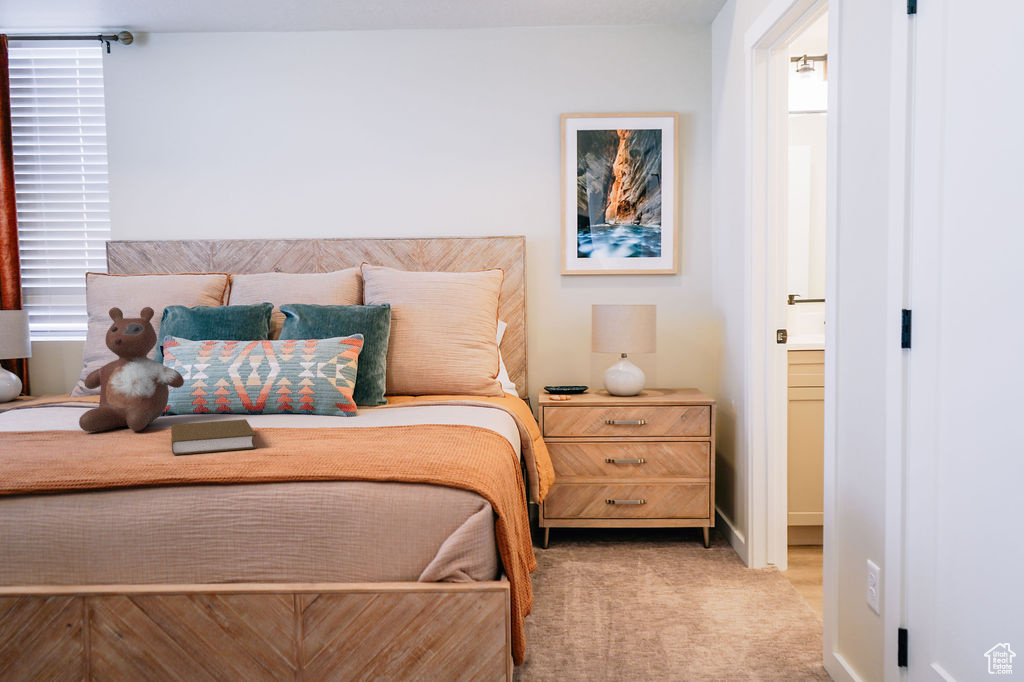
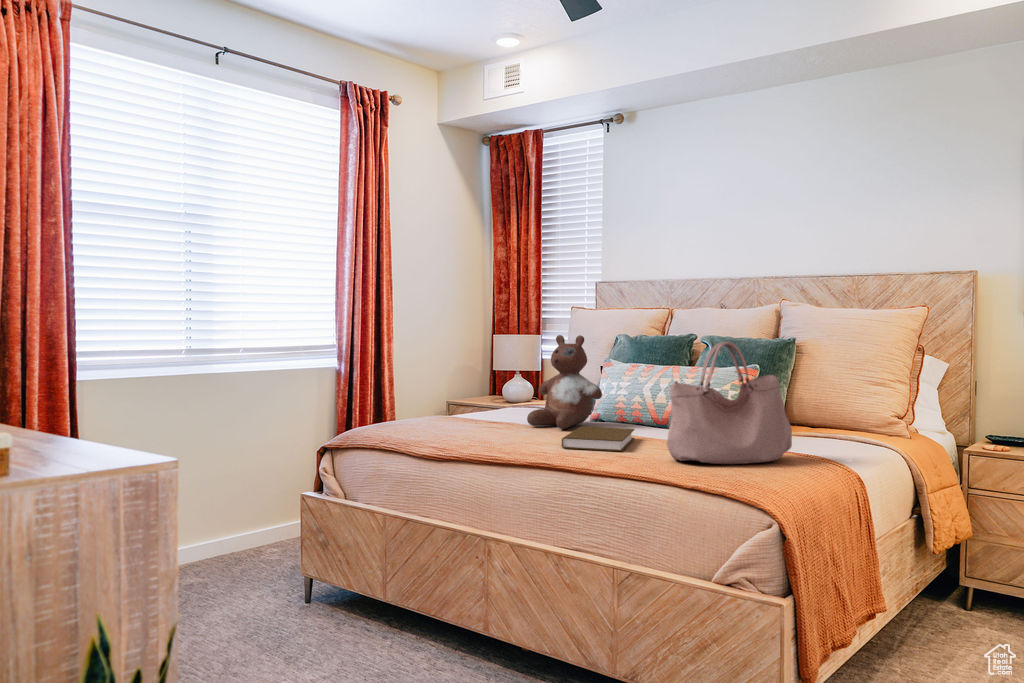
handbag: none [321,307,446,449] -> present [667,342,792,464]

